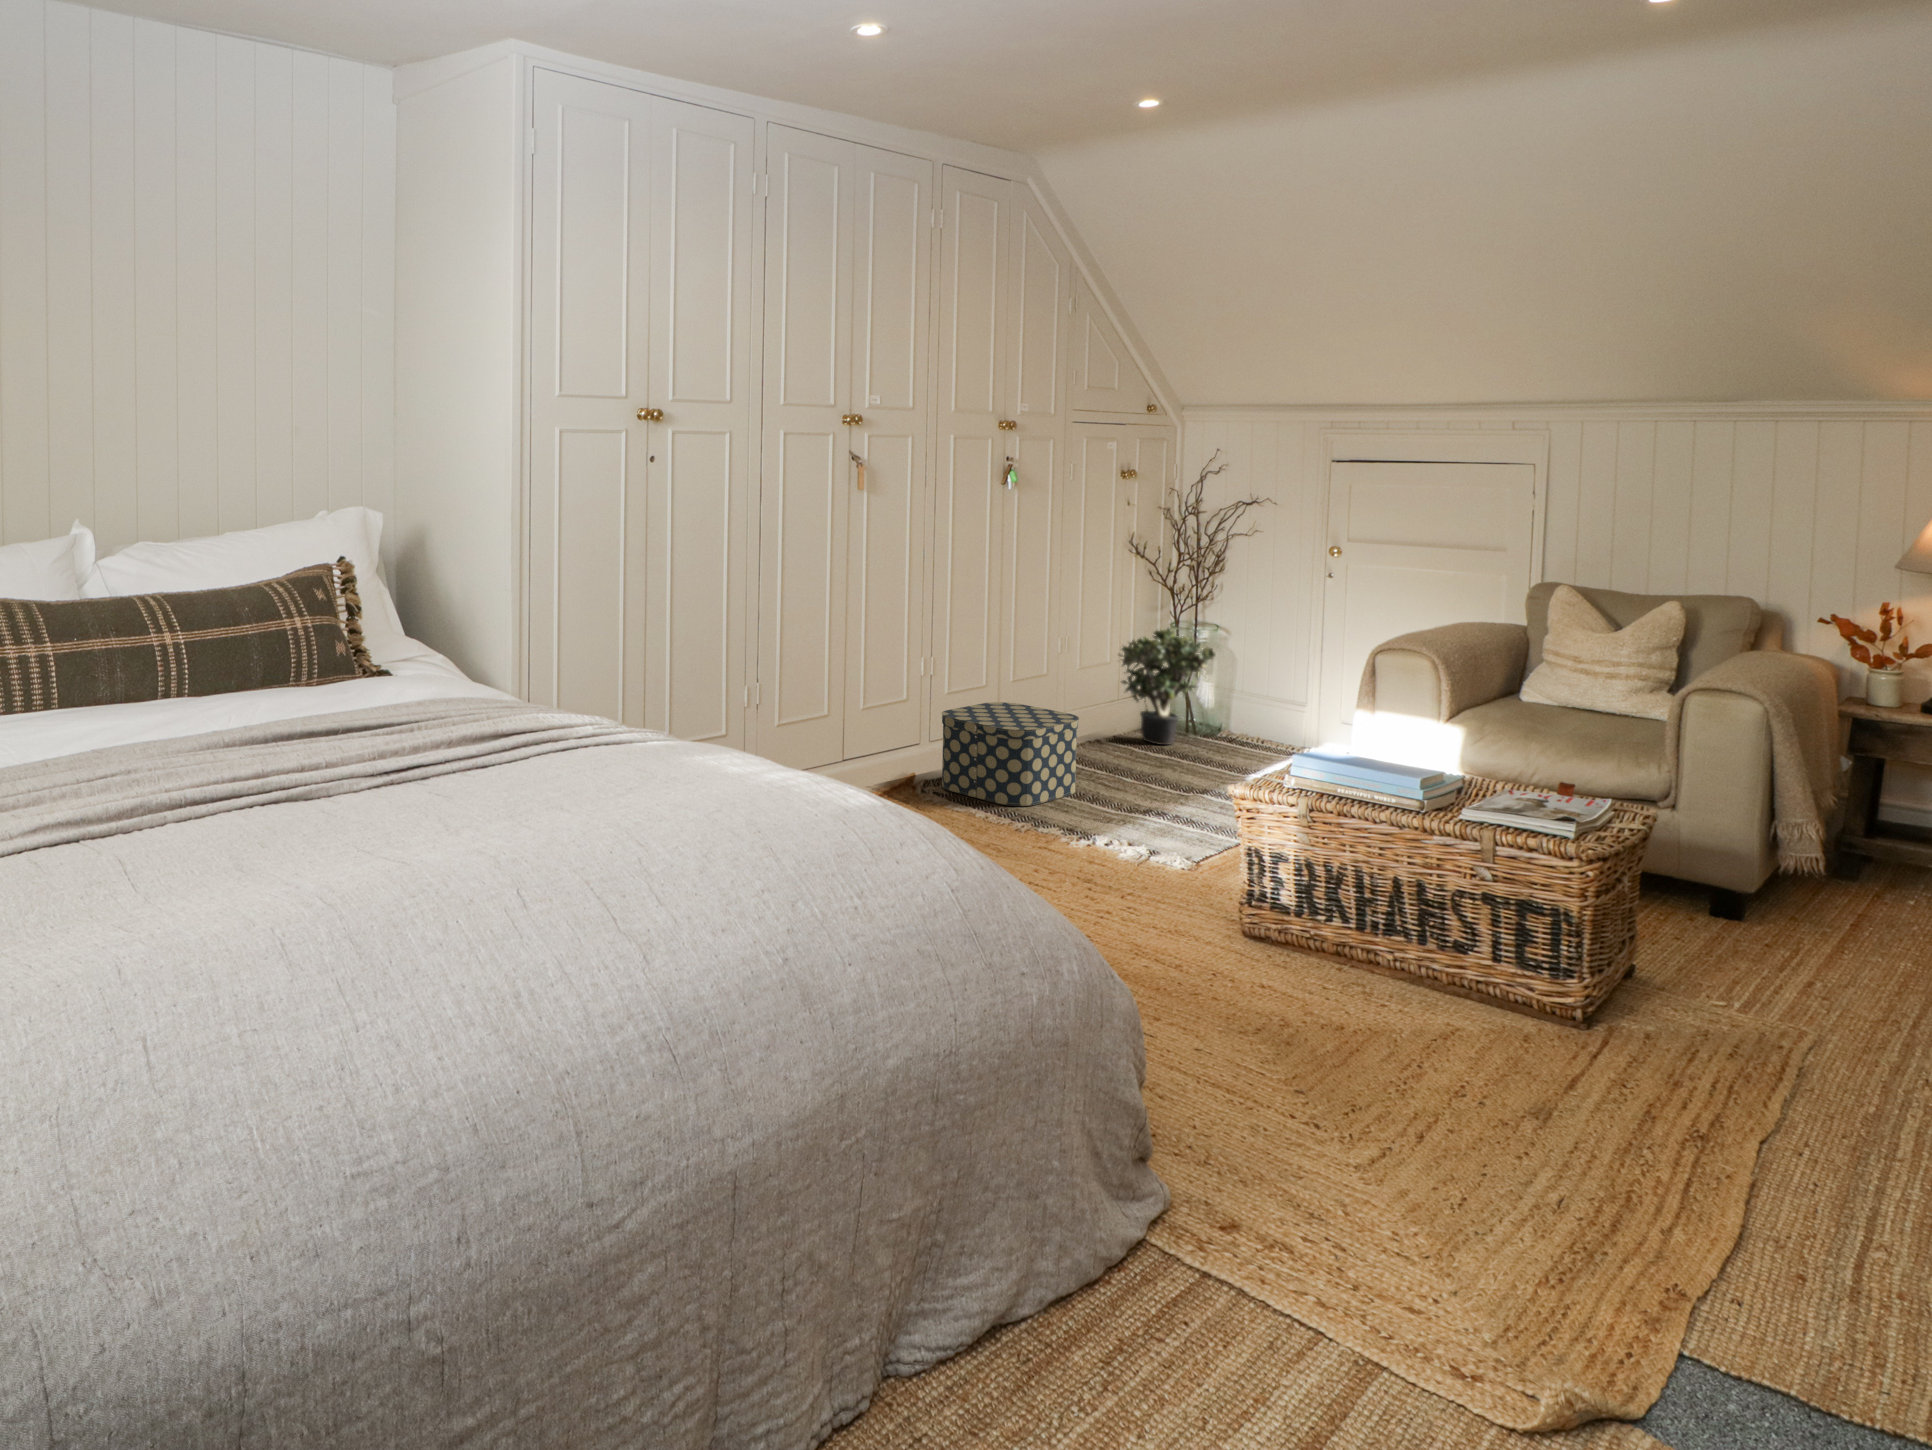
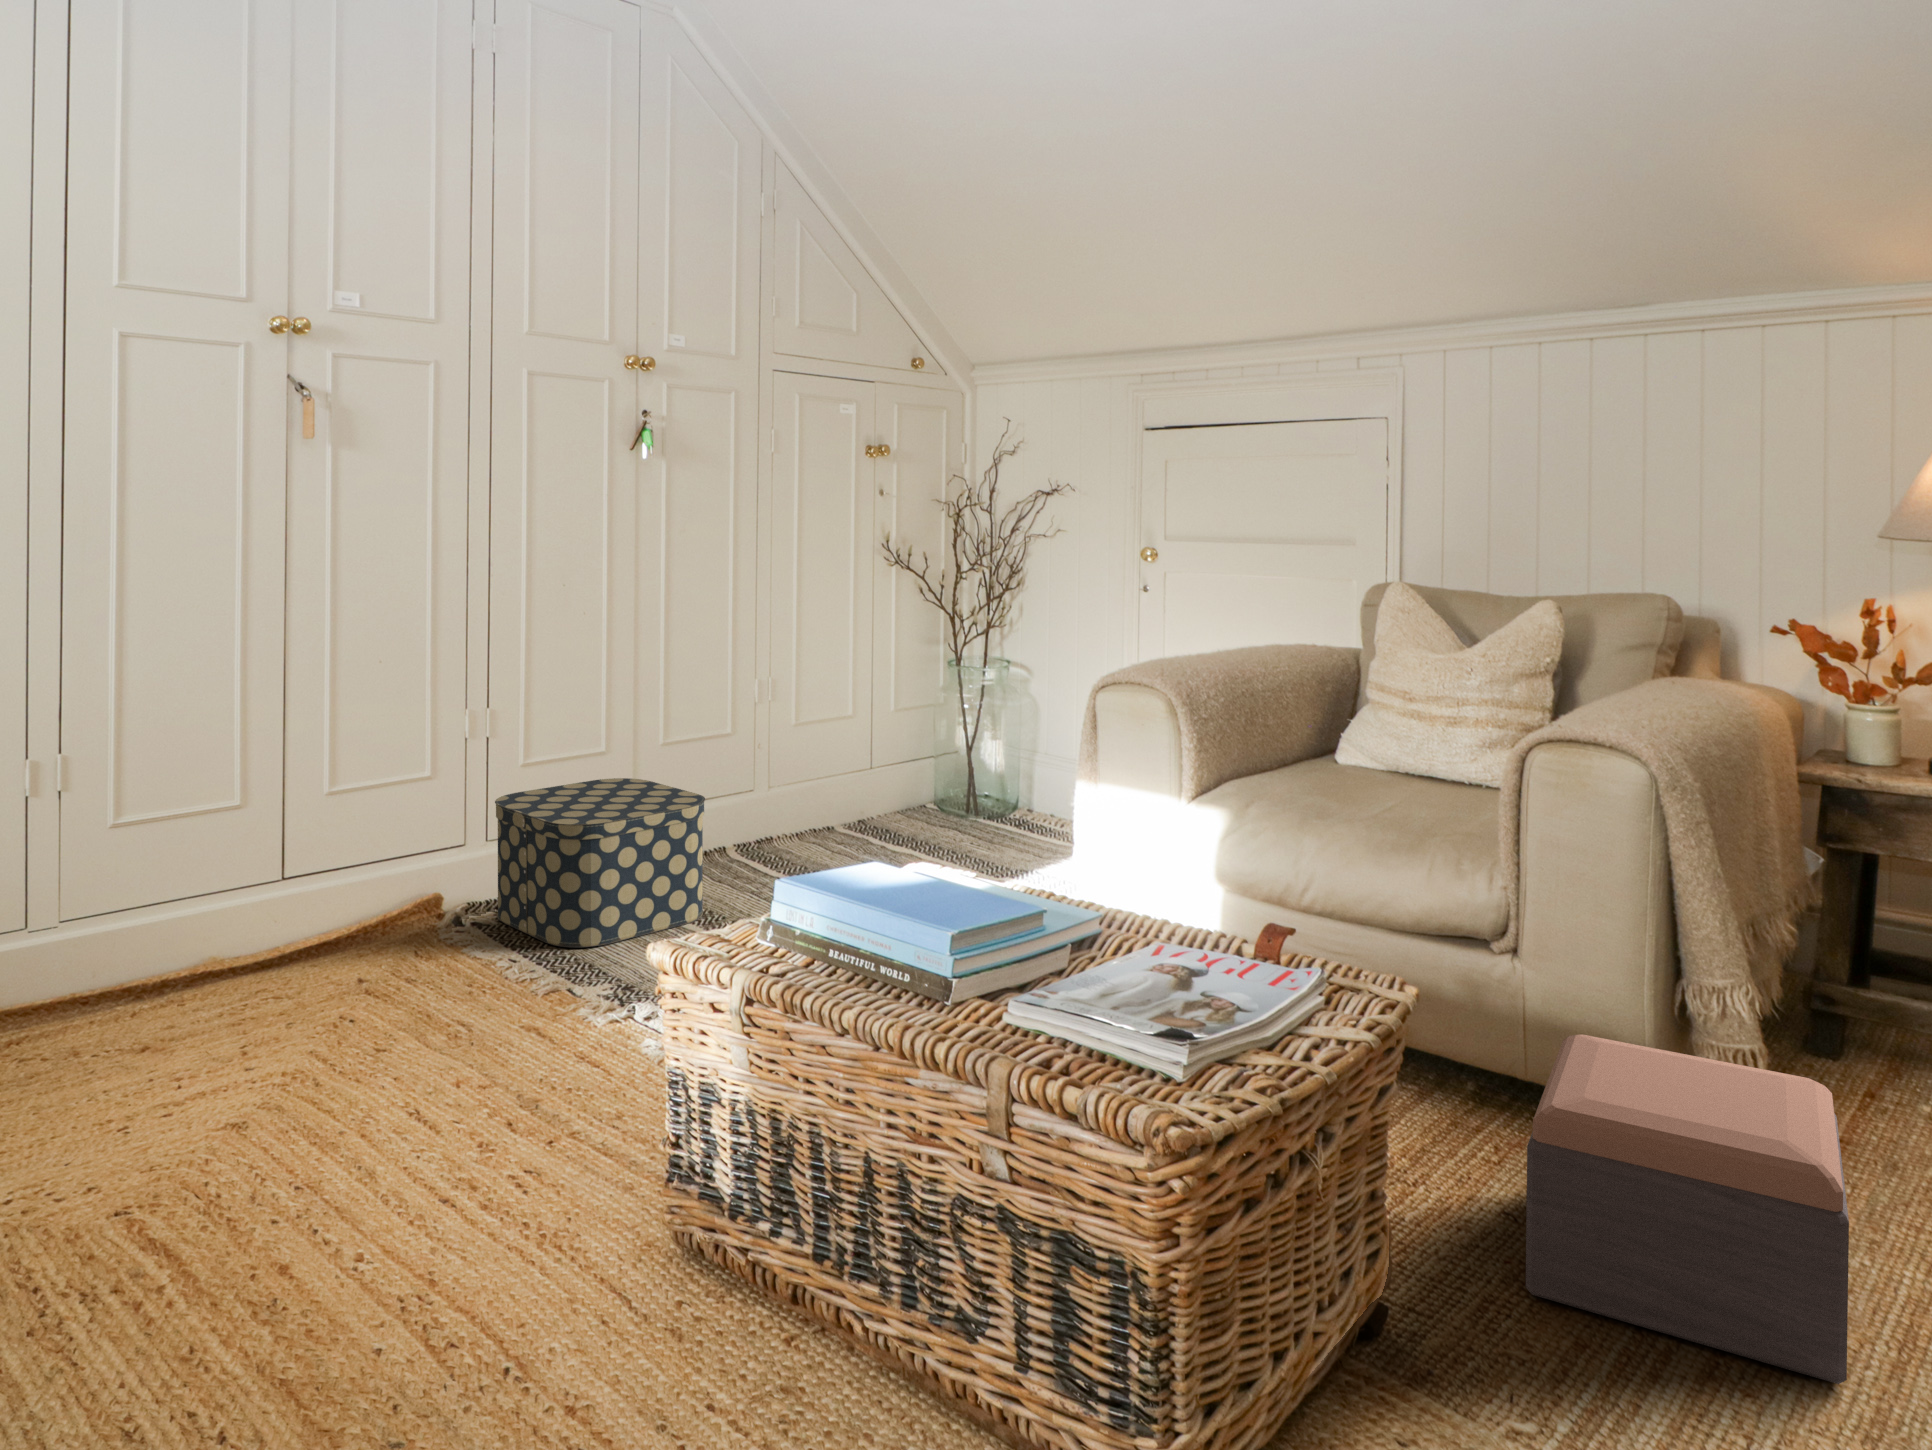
potted plant: present [1120,627,1216,745] -> none [846,664,981,834]
footstool: none [1703,845,1881,996] -> present [1526,1034,1849,1384]

